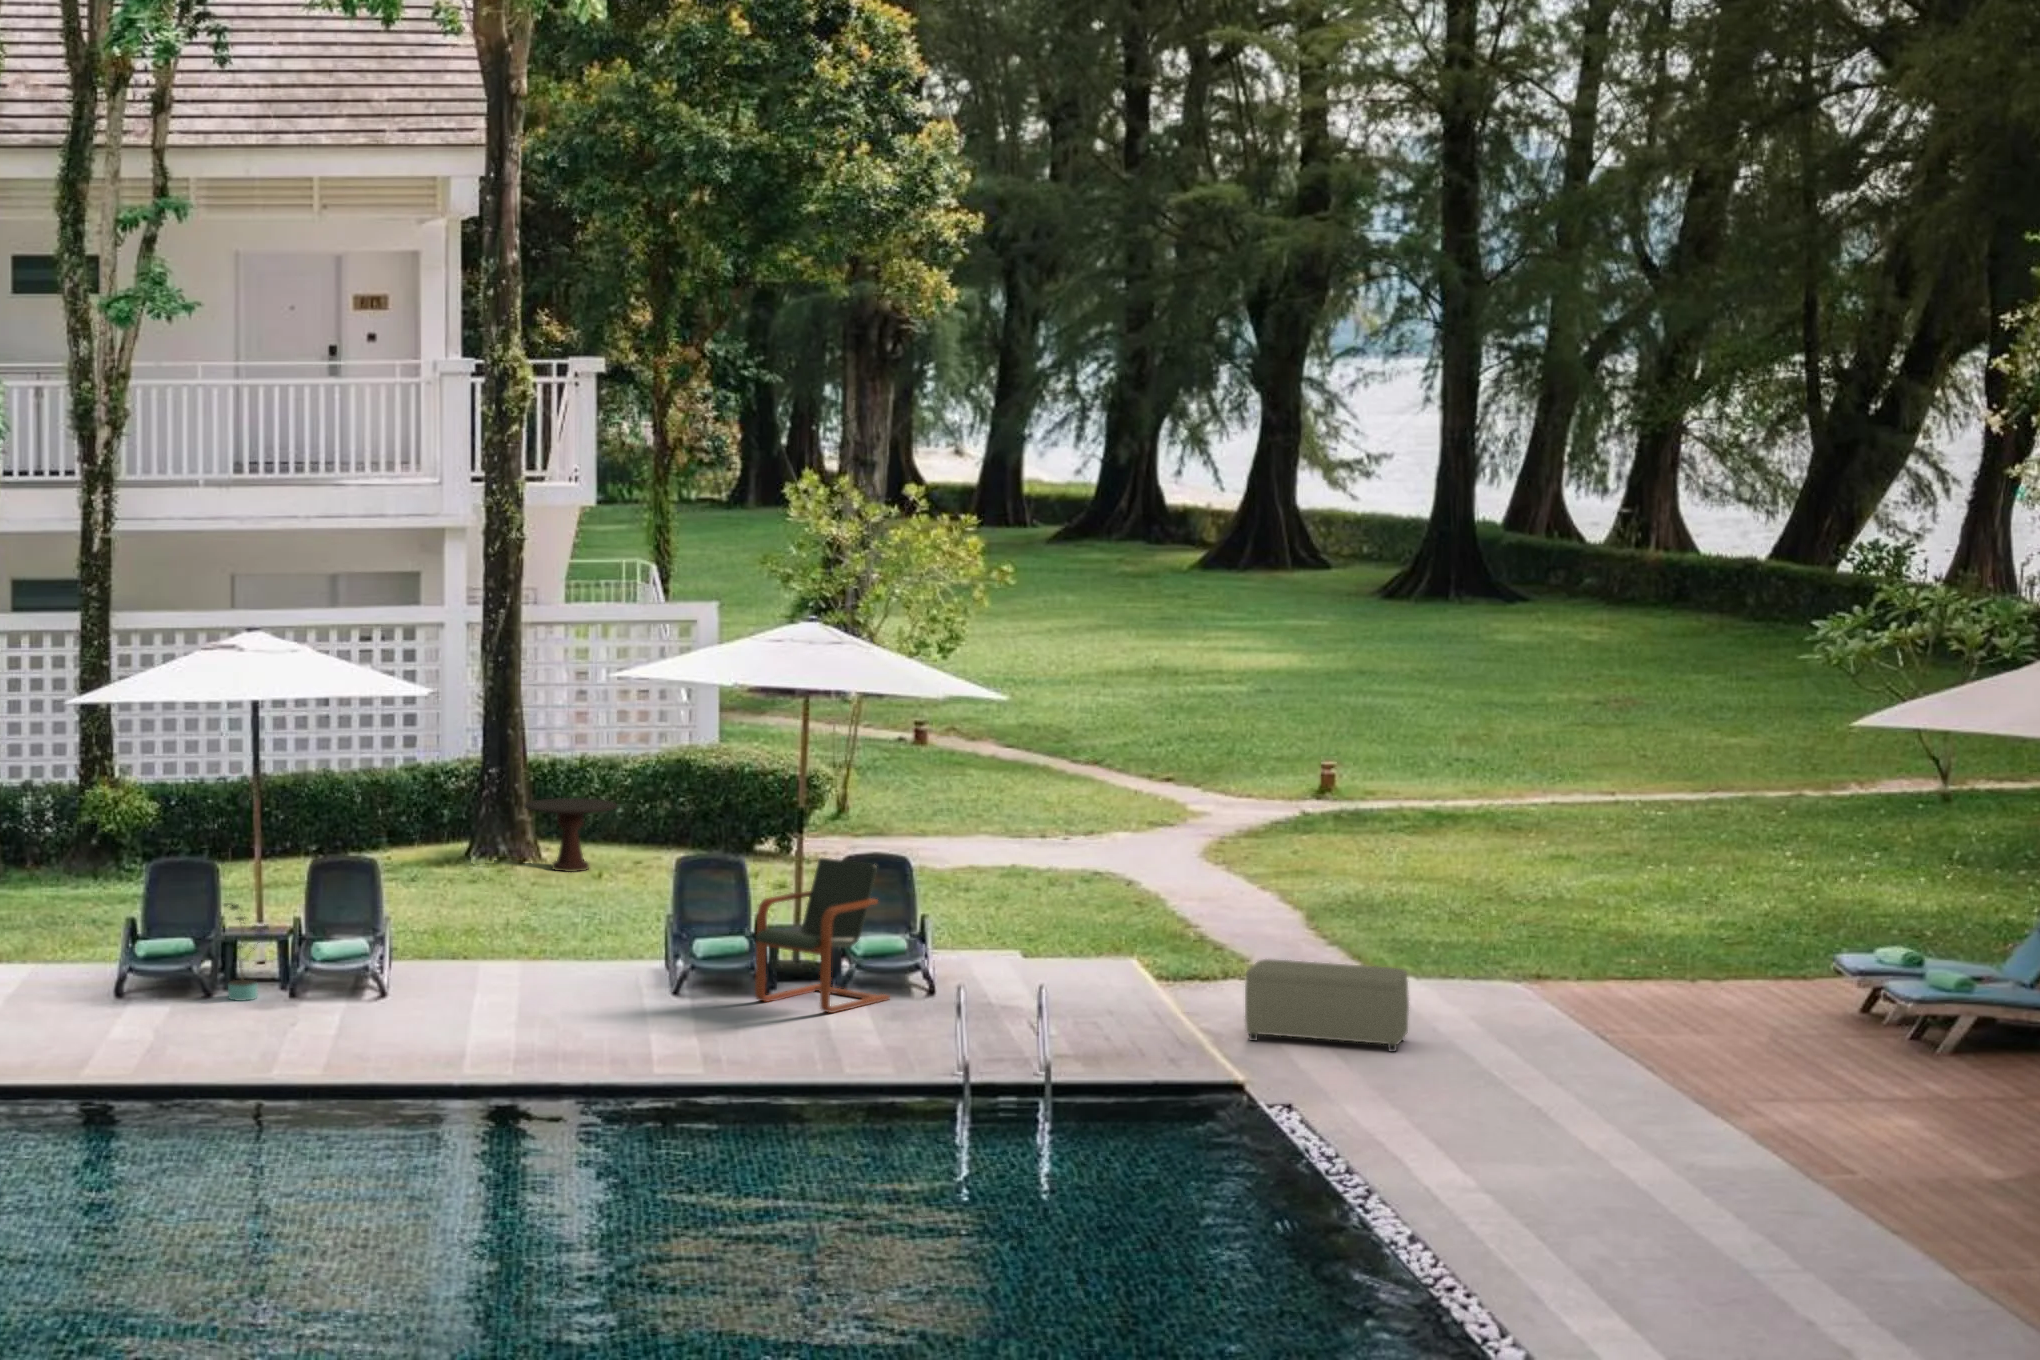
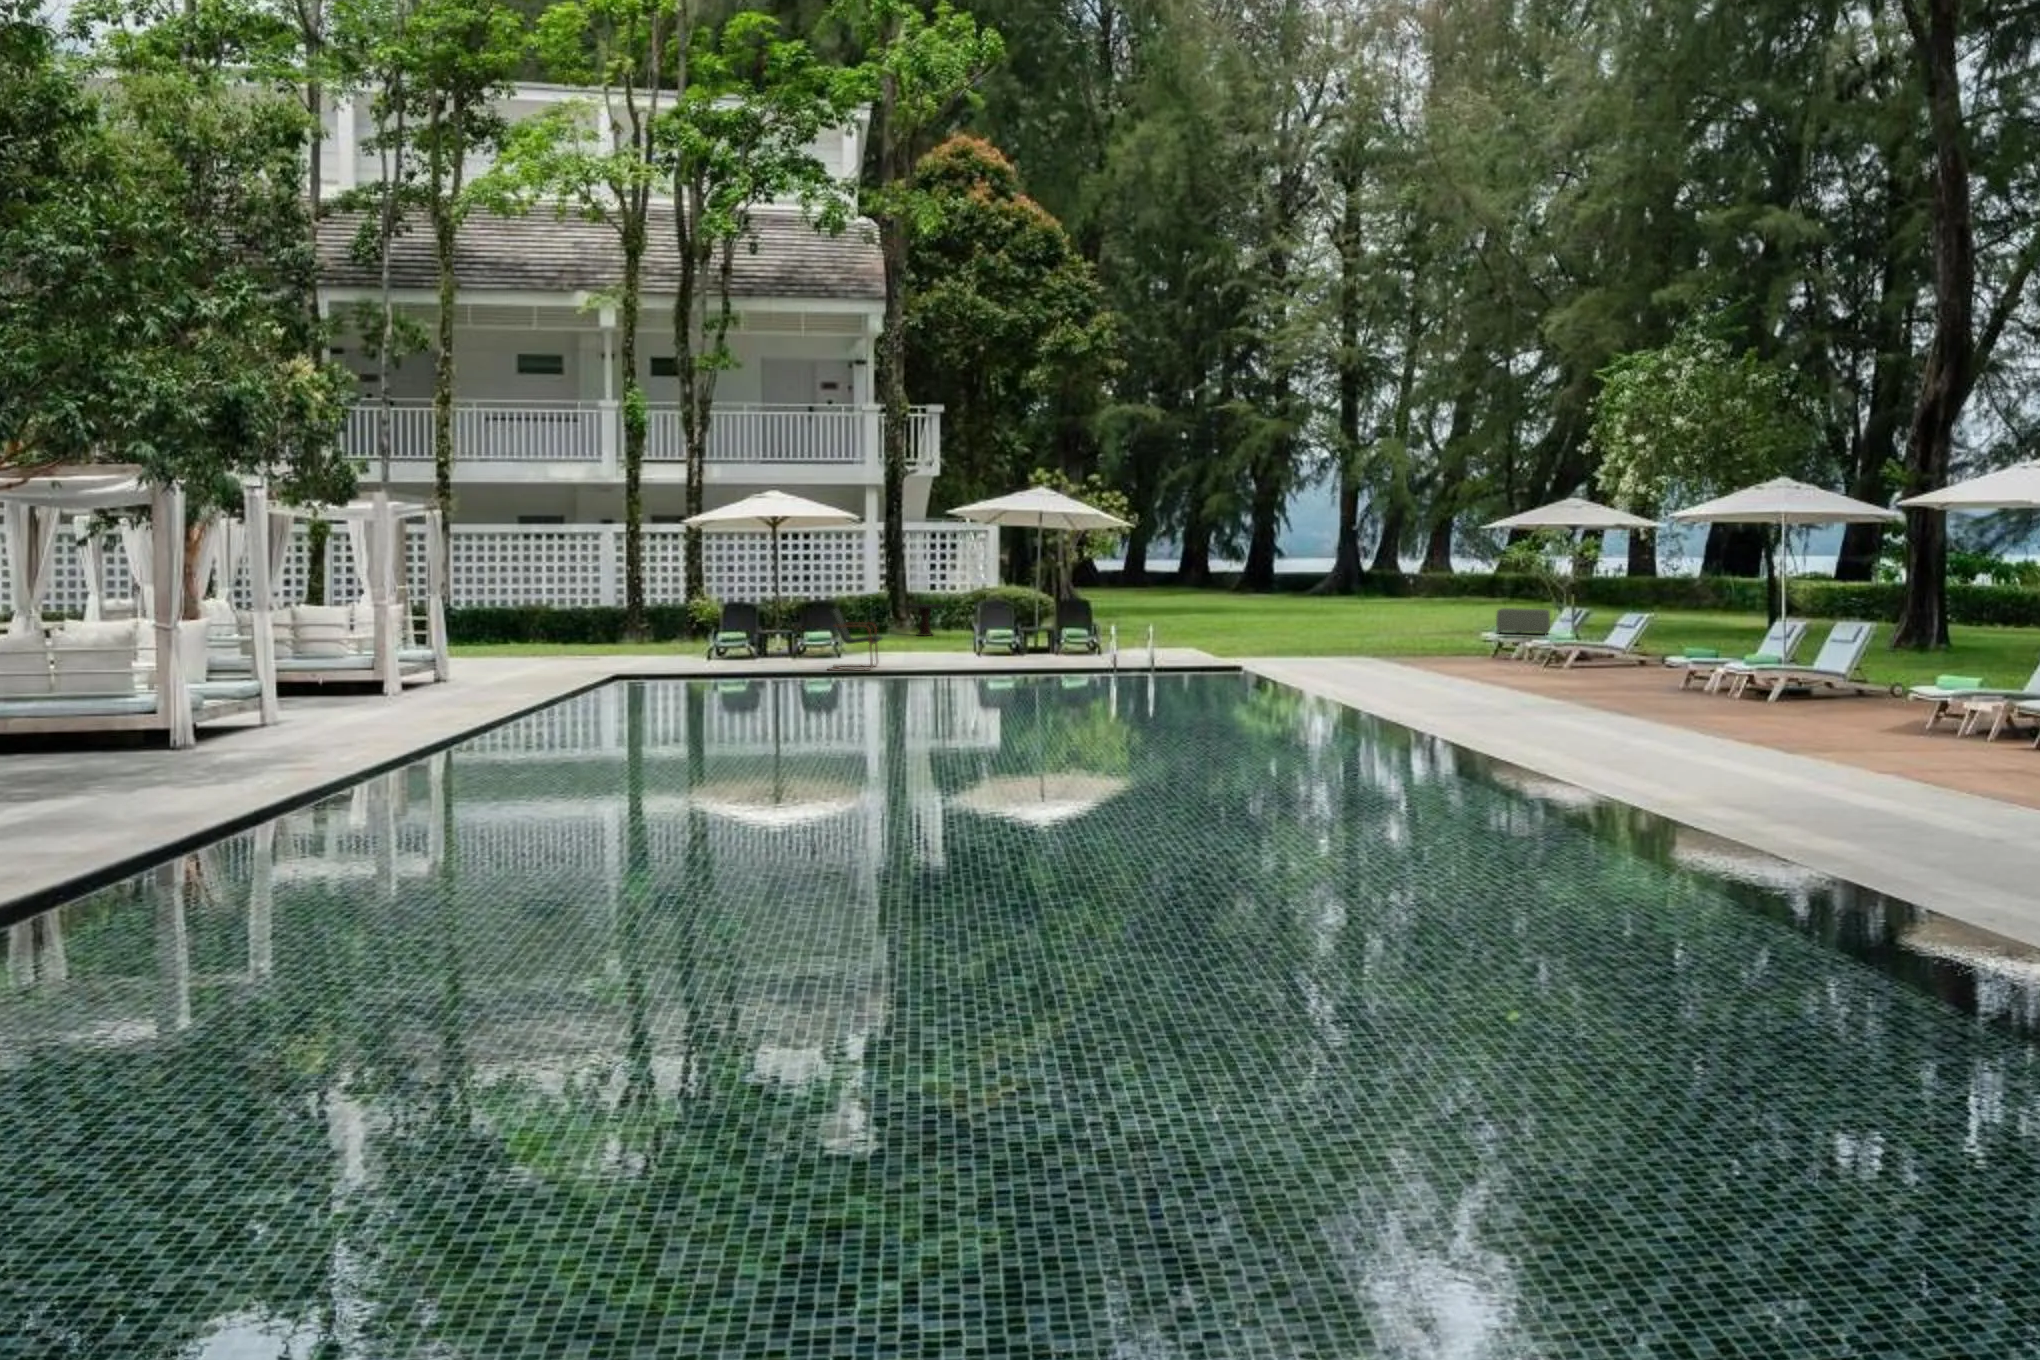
armchair: present [755,858,890,1013] -> present [830,608,882,670]
potted plant: present [224,903,268,1001] -> none [759,626,782,669]
ottoman: present [1245,959,1409,1052] -> present [1496,608,1550,635]

